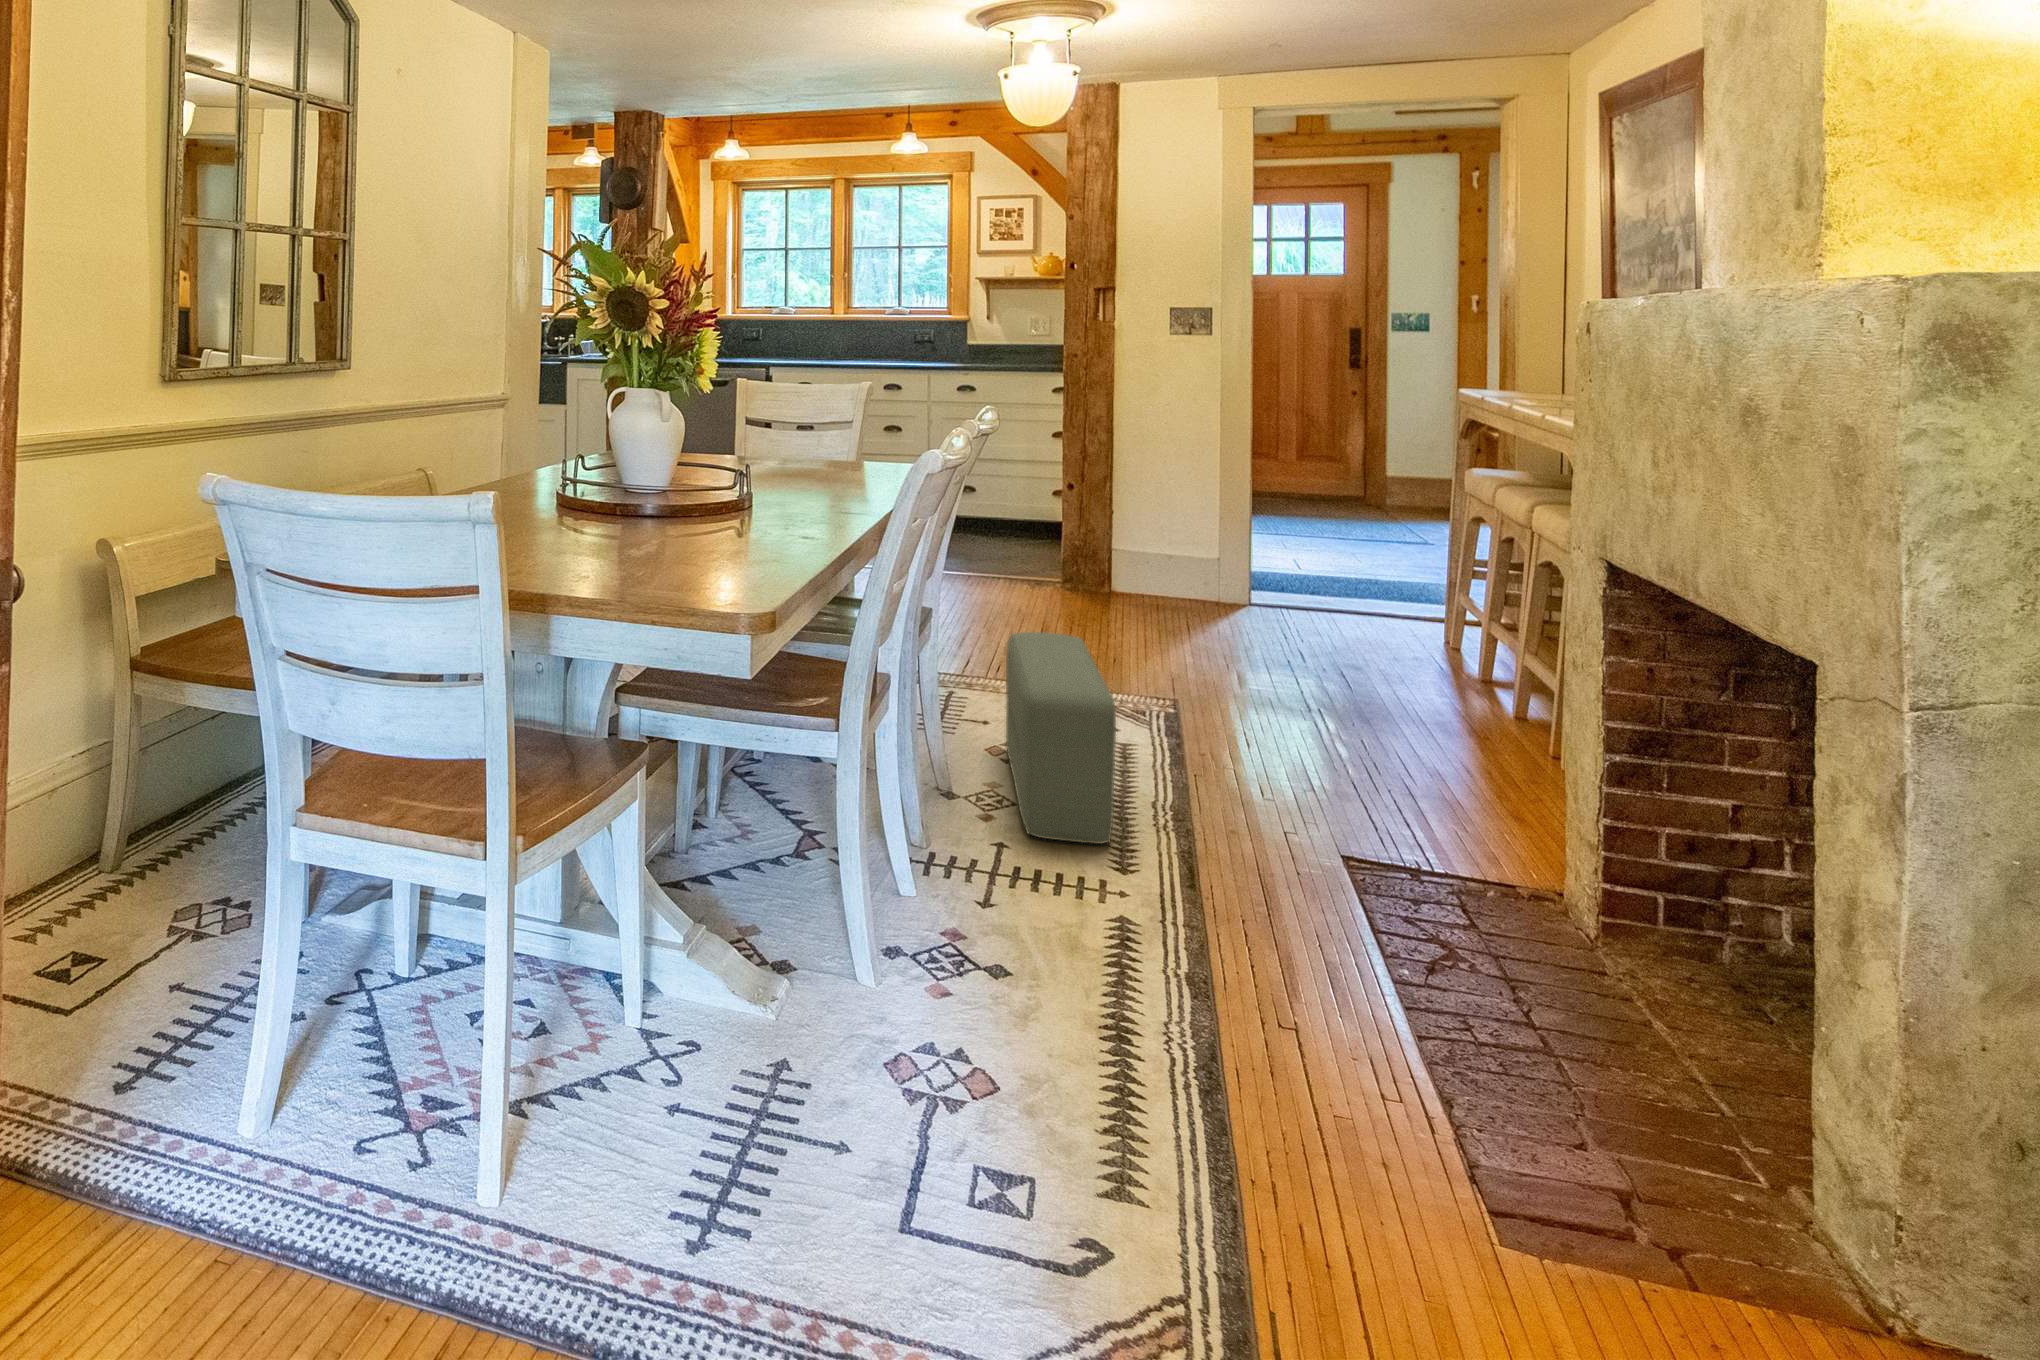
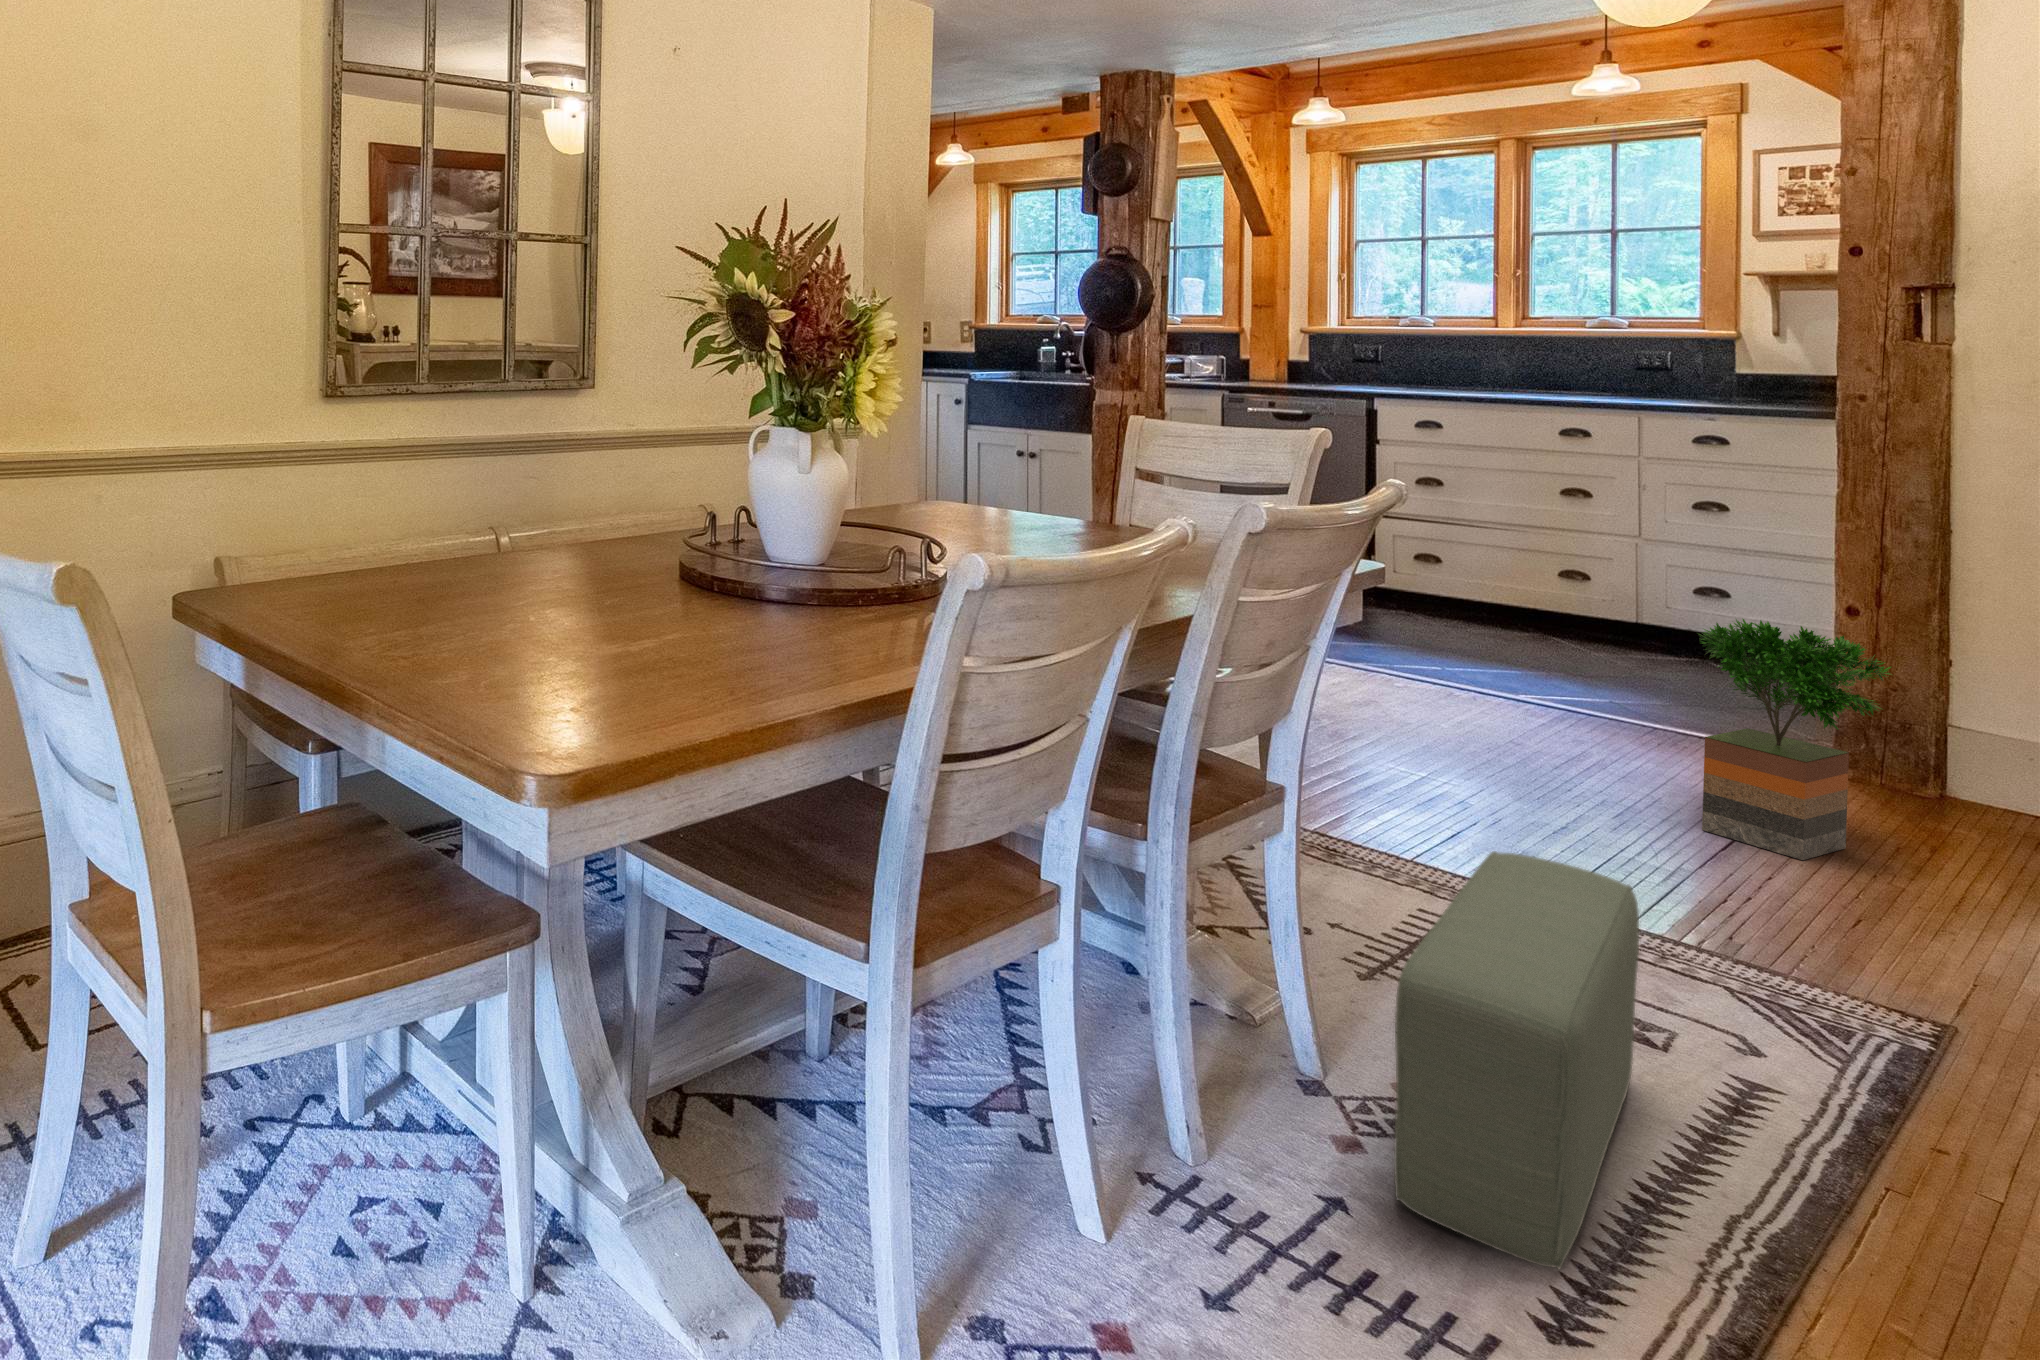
potted tree: none [1017,493,1110,635] -> present [1699,619,1891,860]

